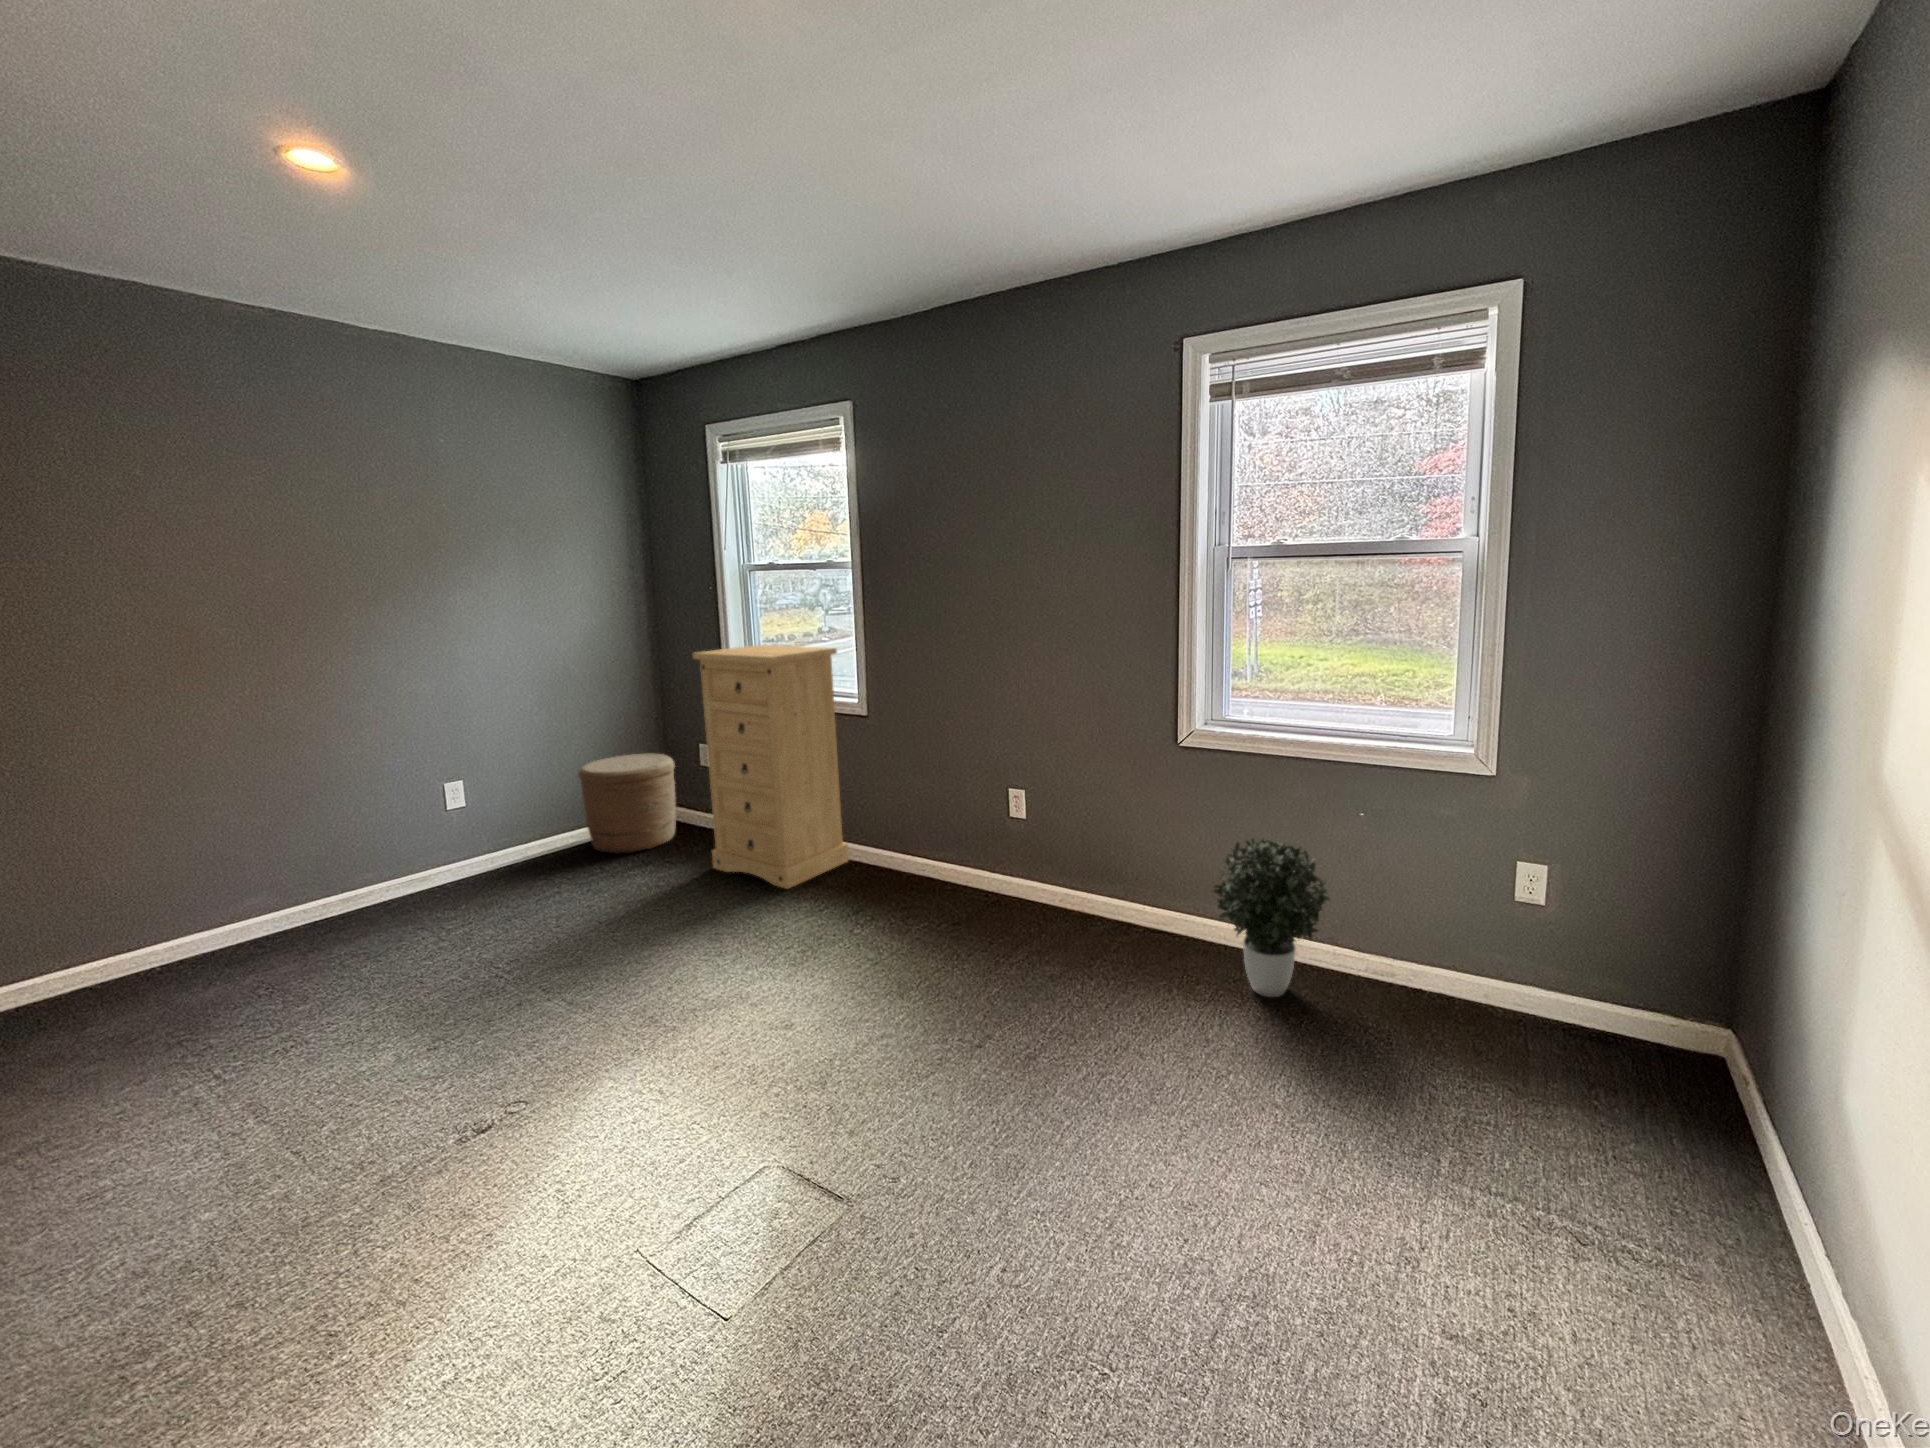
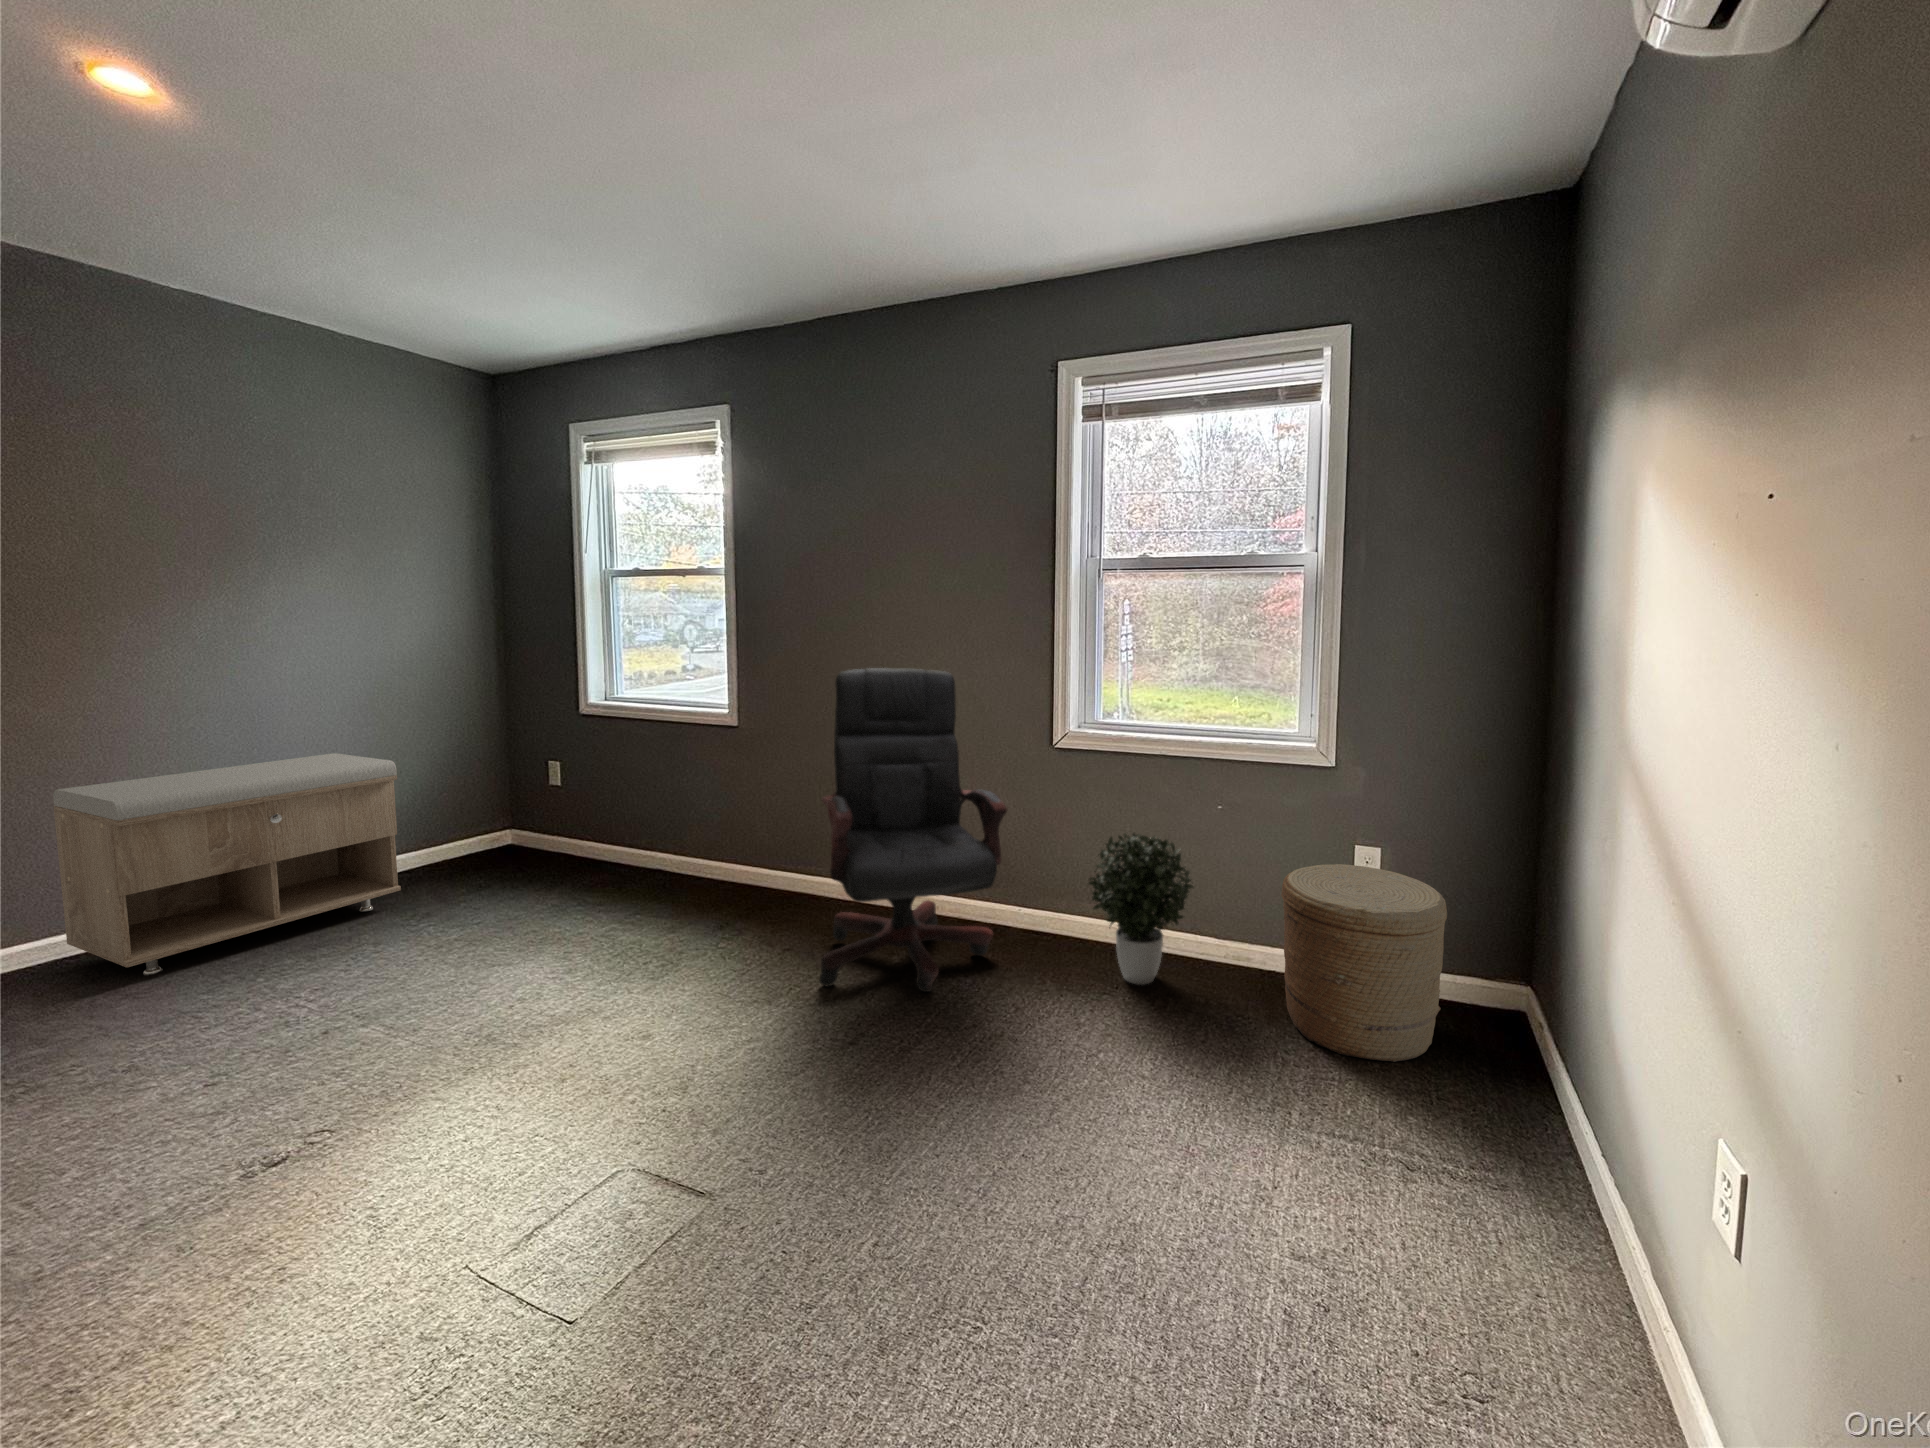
dresser: present [693,645,848,889] -> none [557,655,721,907]
office chair: none [940,664,1127,994] -> present [819,668,1007,992]
storage bench: none [299,742,572,941] -> present [53,753,401,975]
woven basket: present [578,754,676,854] -> present [1281,864,1447,1062]

